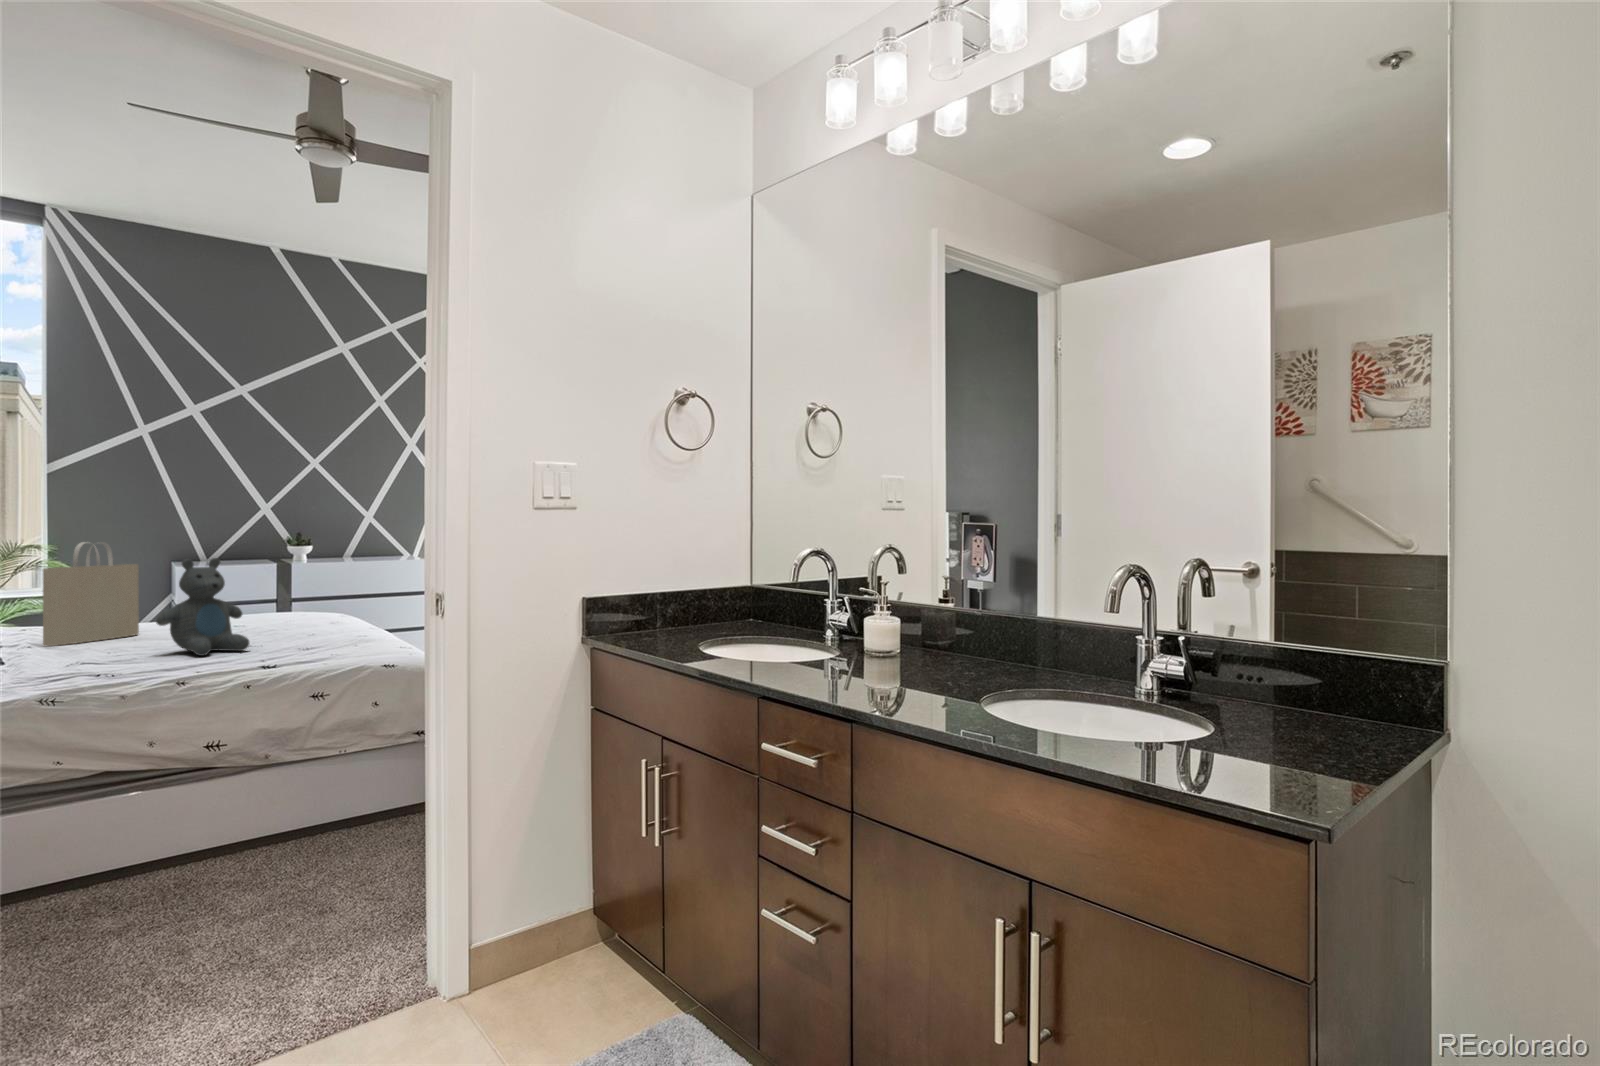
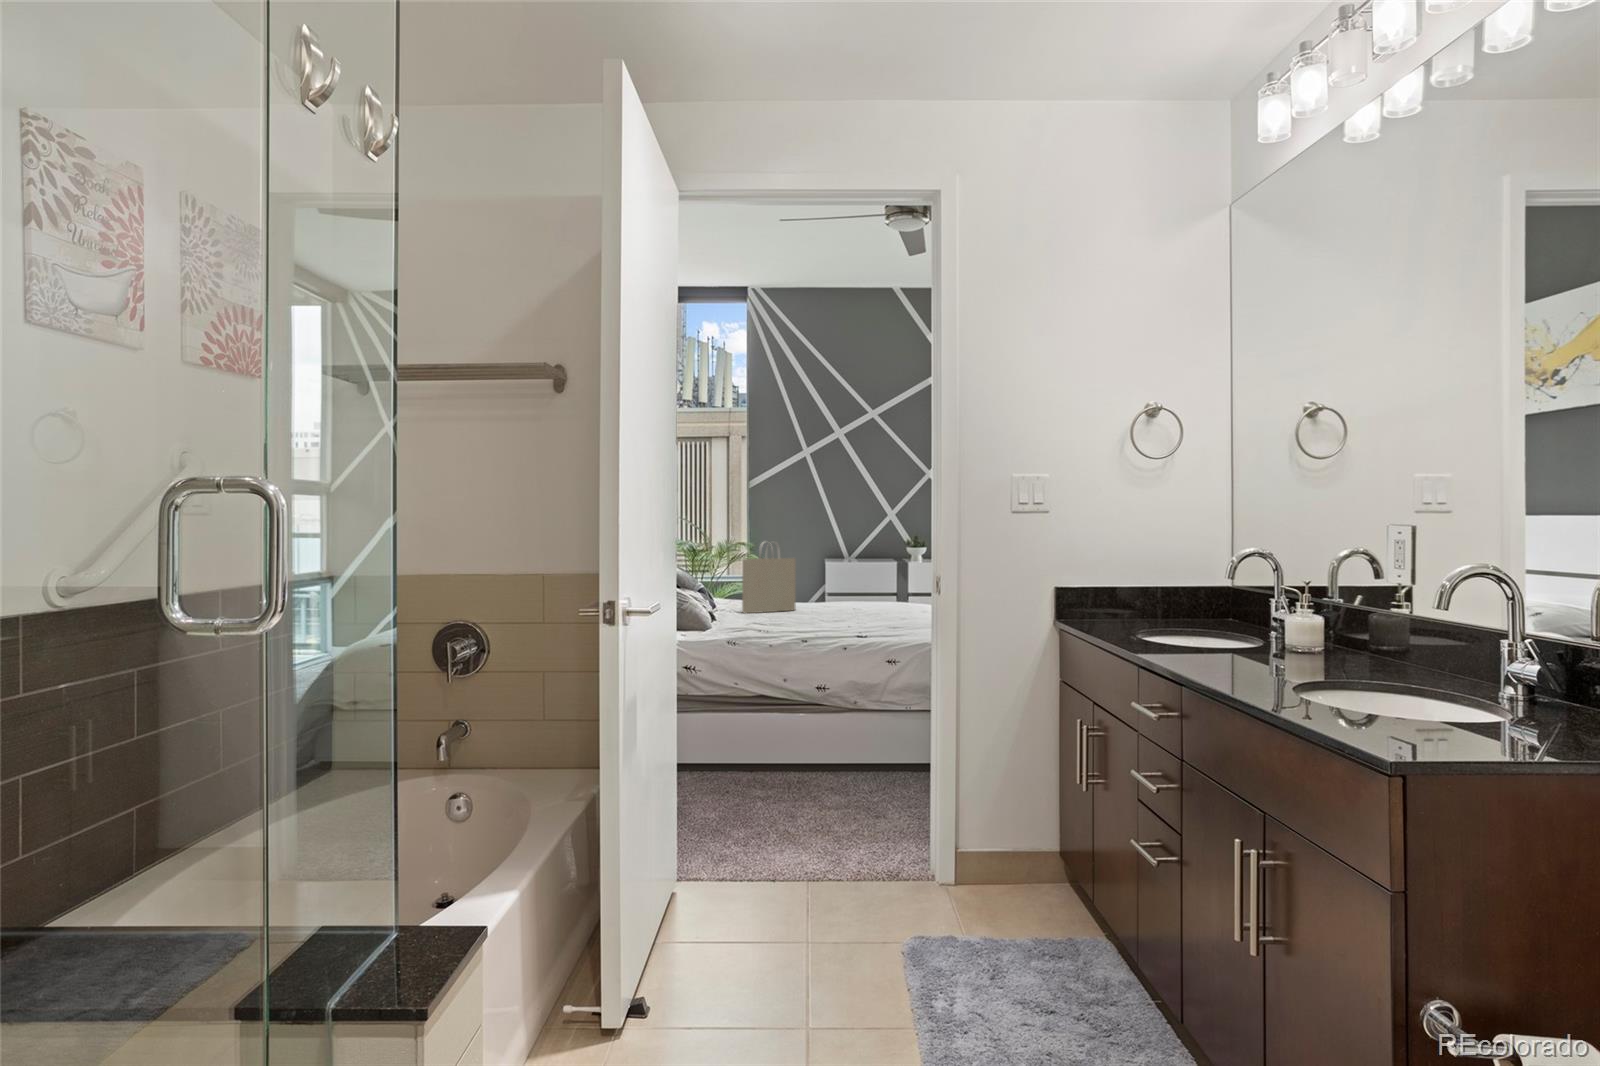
teddy bear: present [156,558,249,656] -> none [798,553,853,625]

